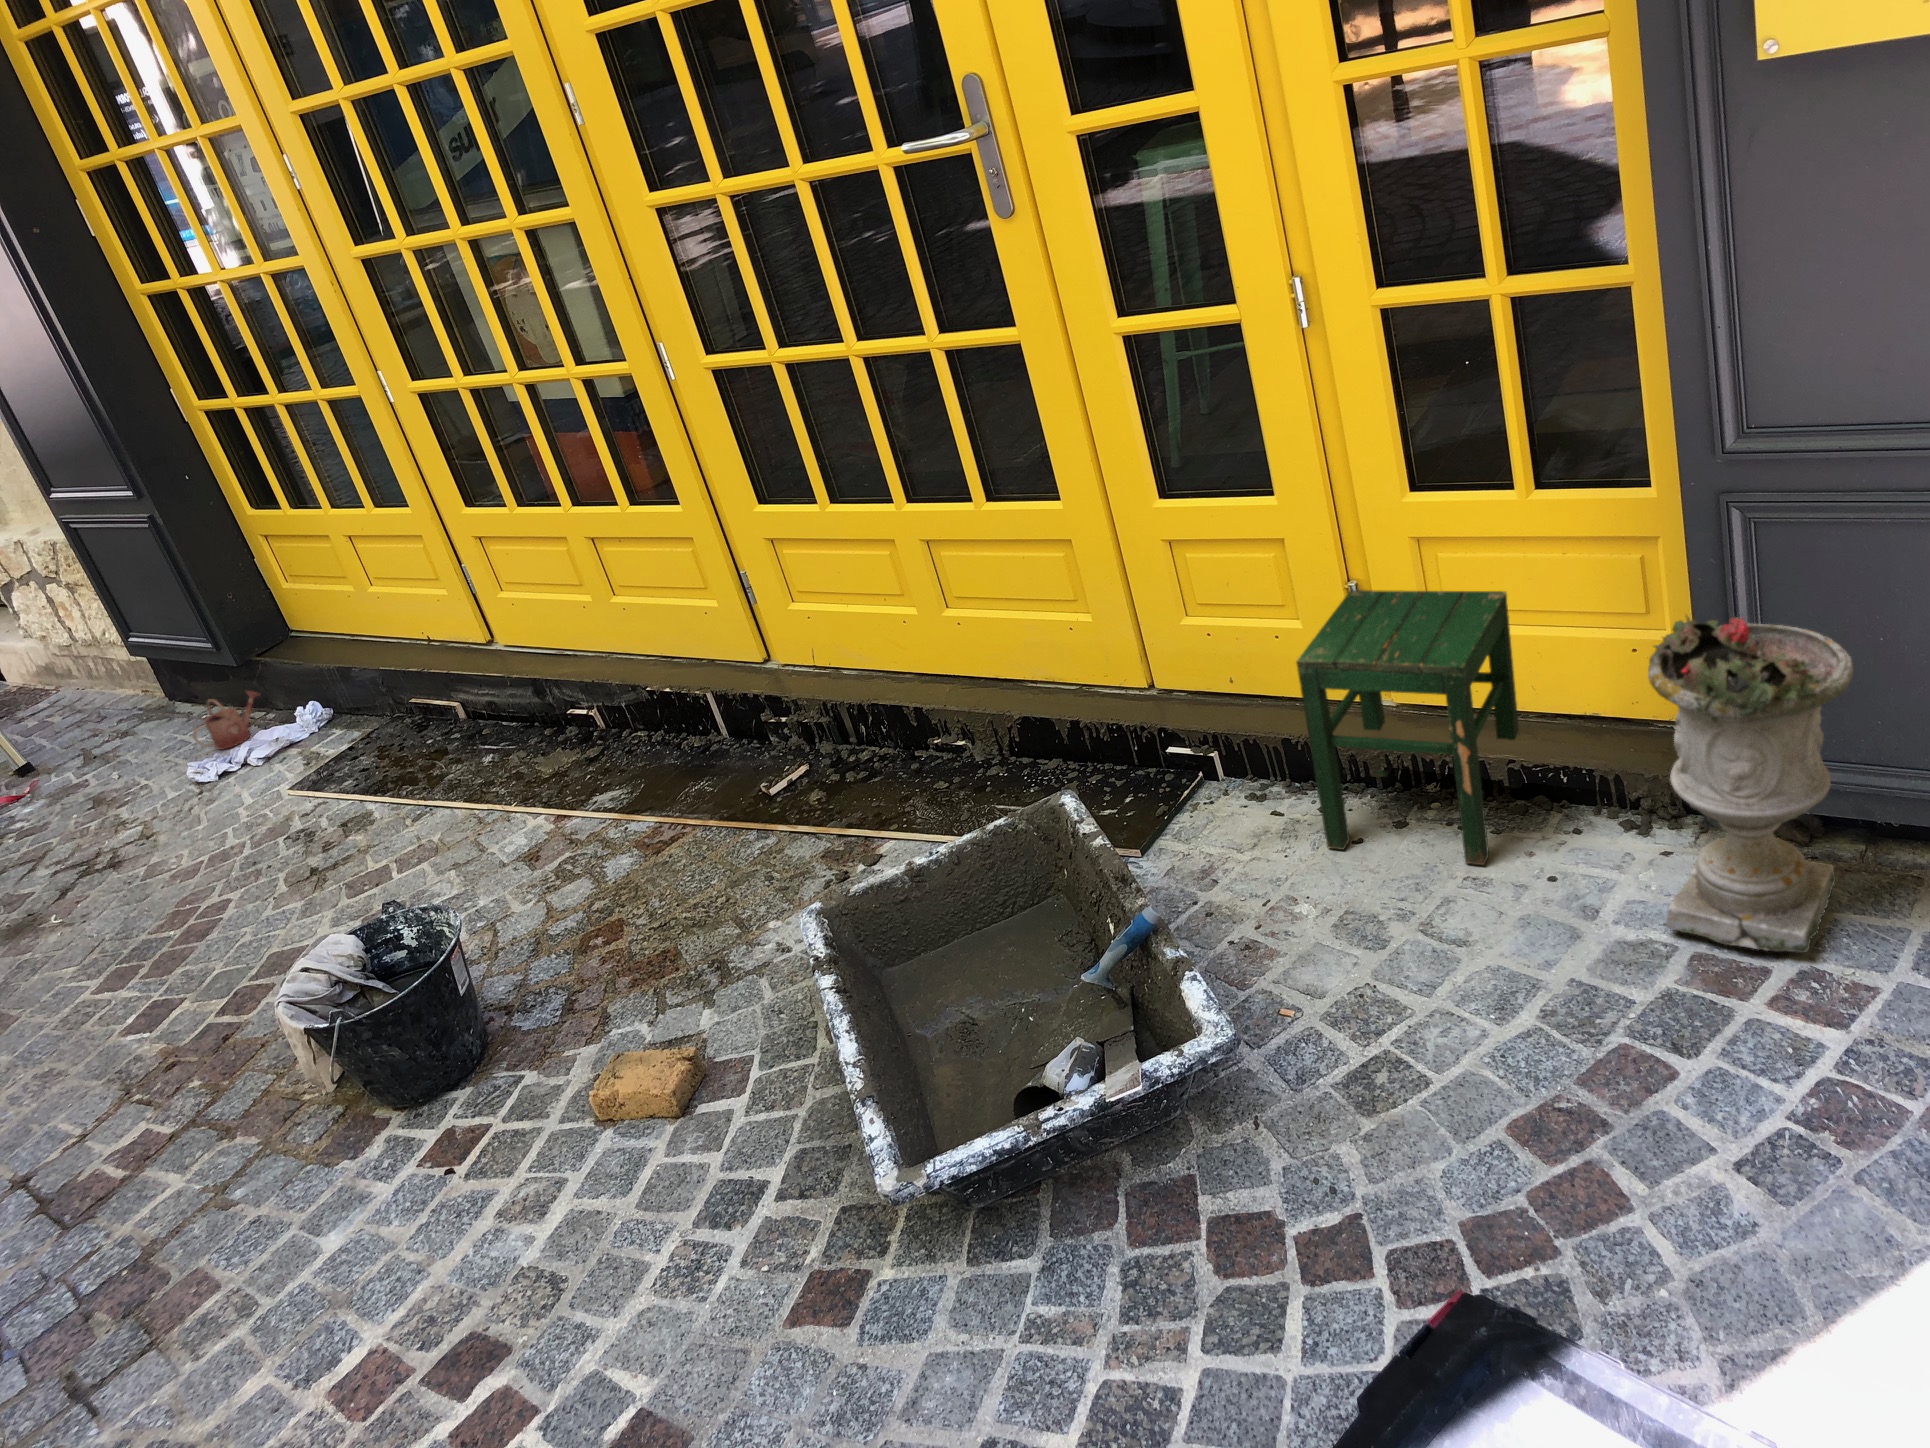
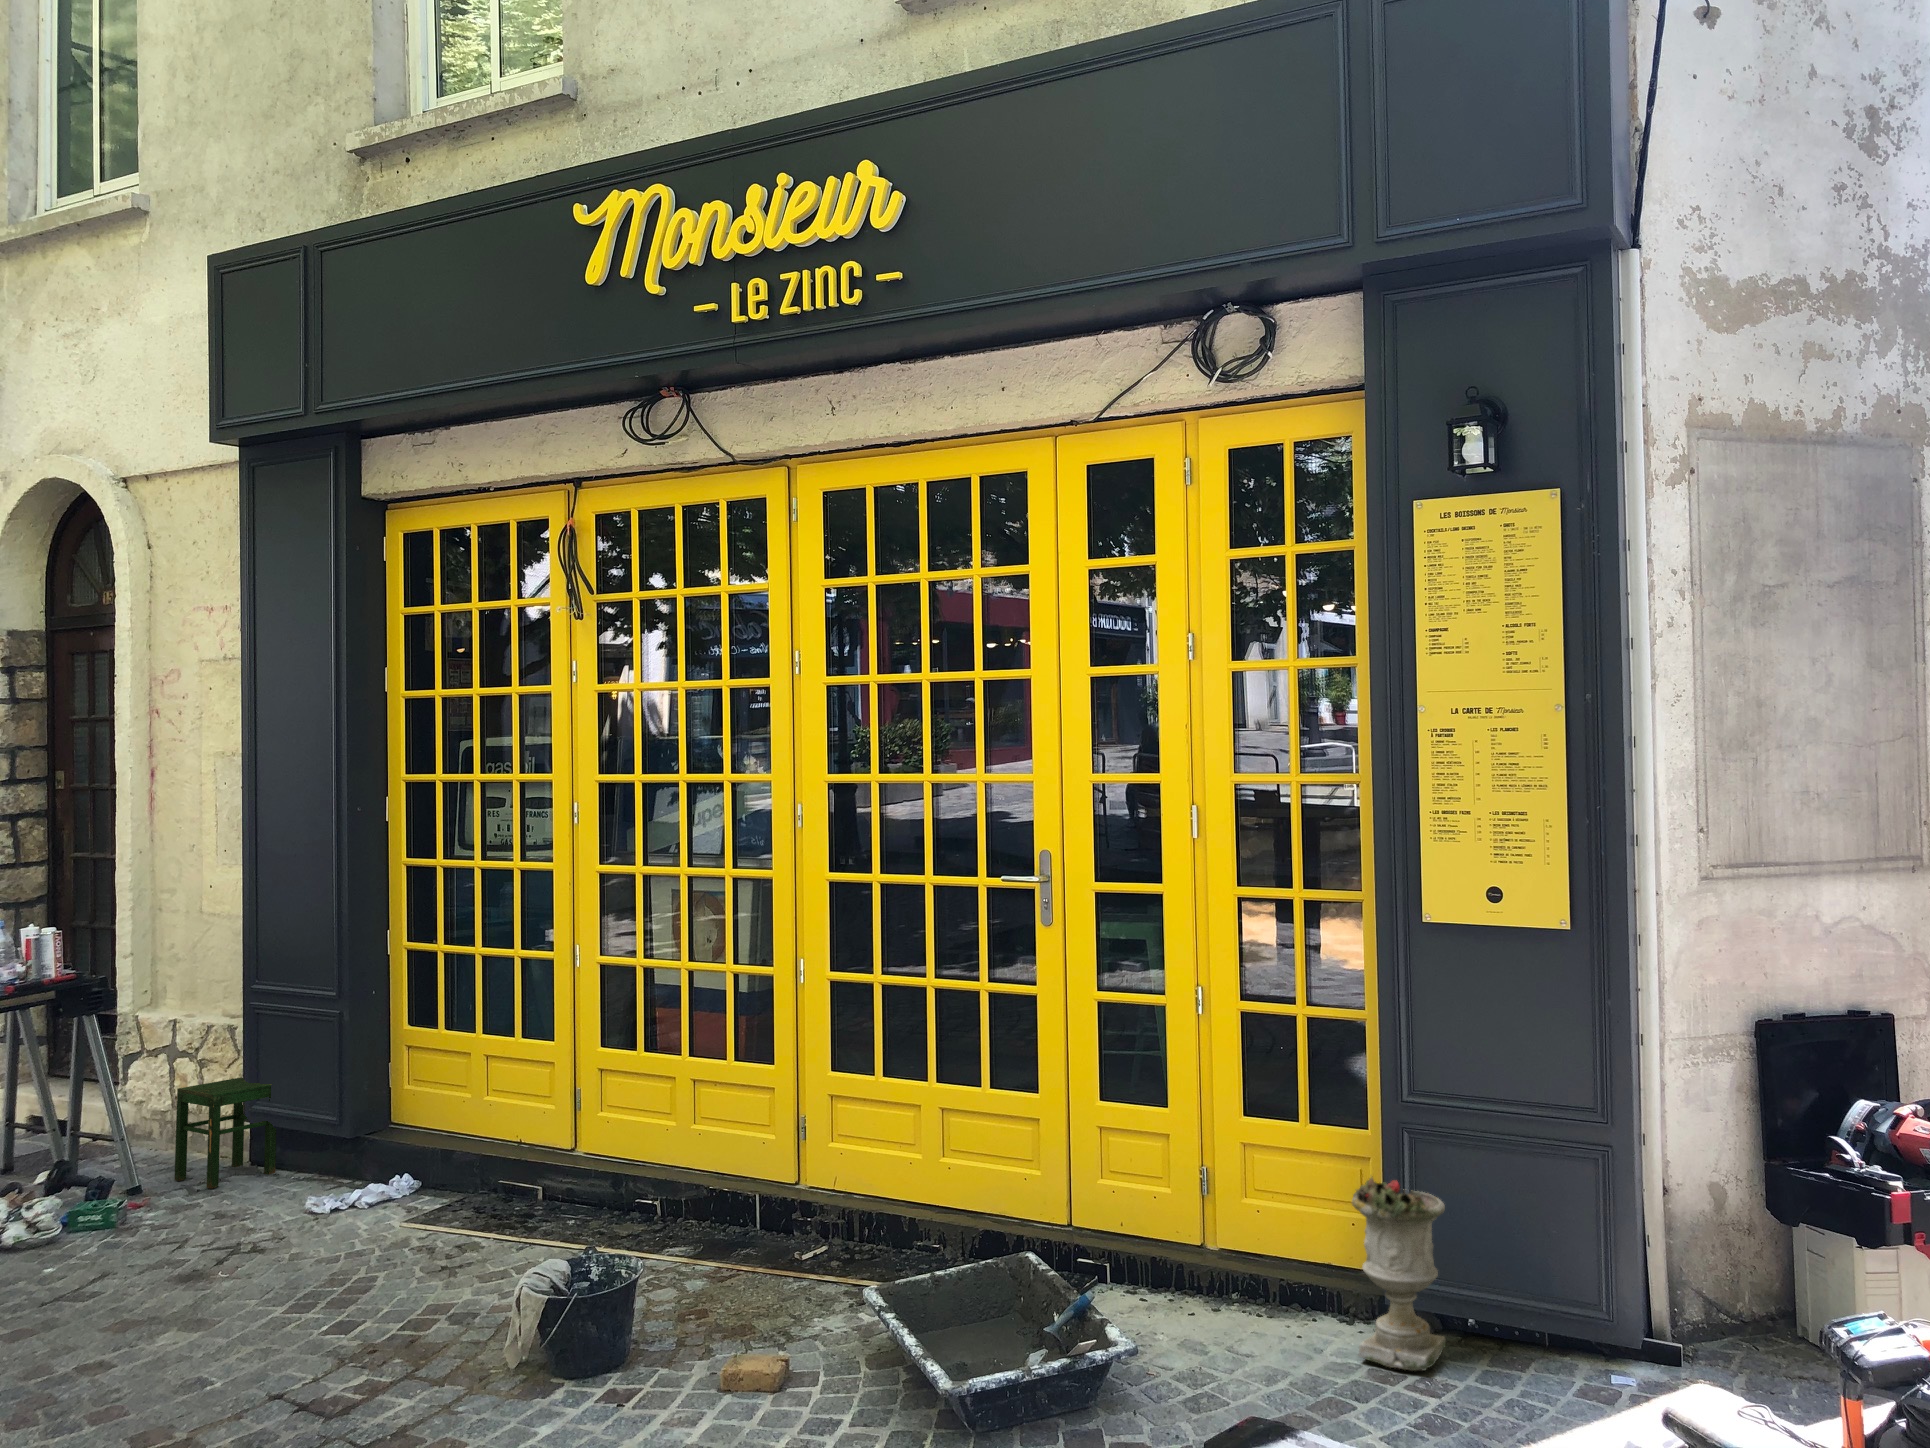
stool: present [1296,590,1519,865] -> present [175,1077,277,1189]
watering can: present [193,691,260,750] -> none [309,1153,363,1195]

